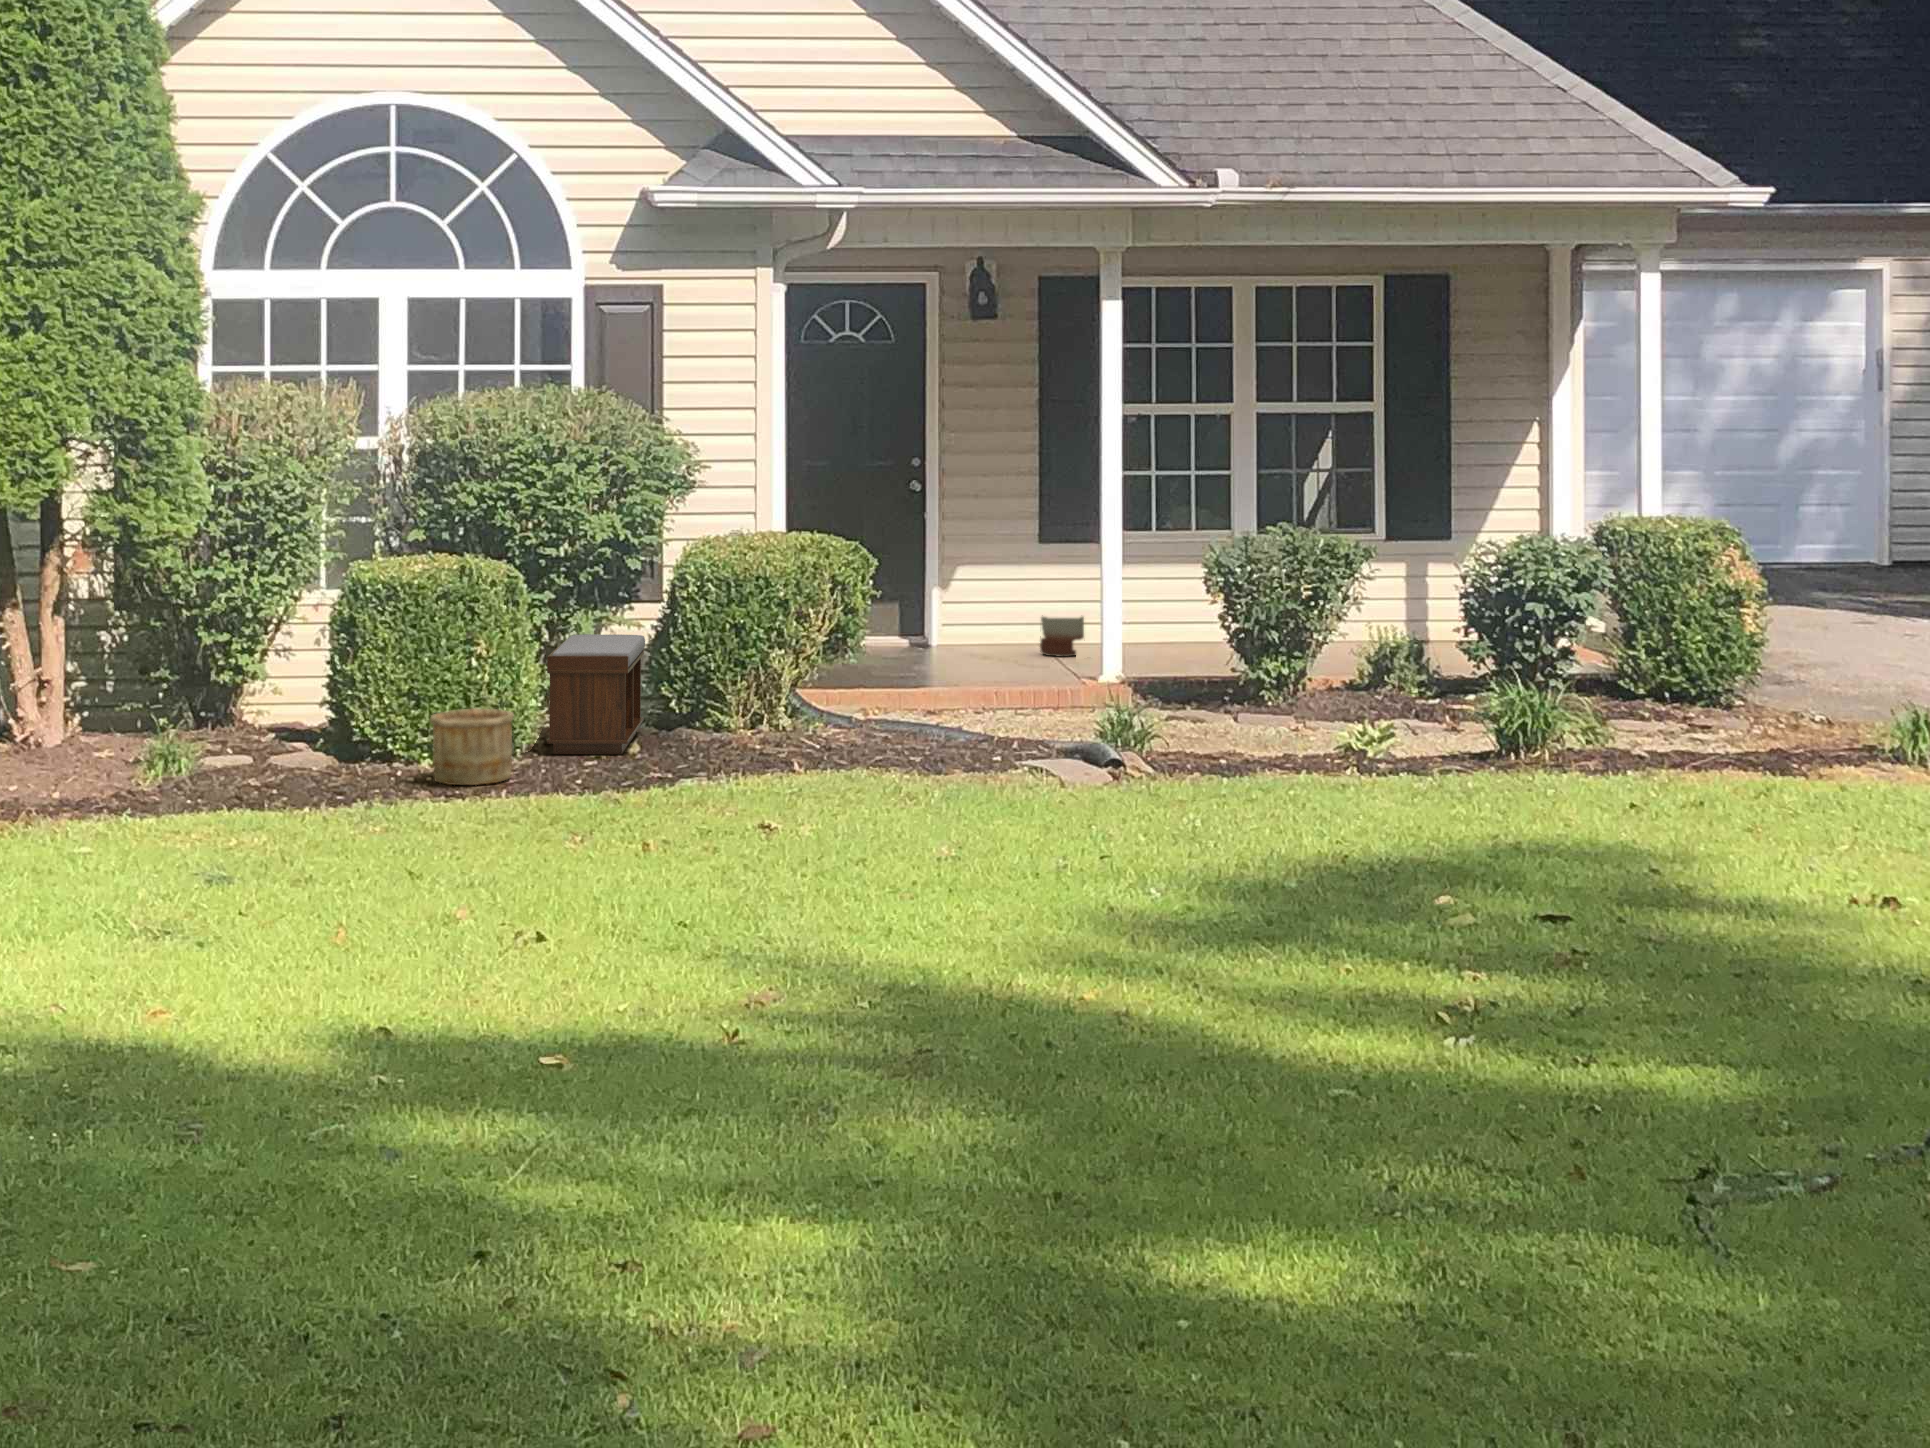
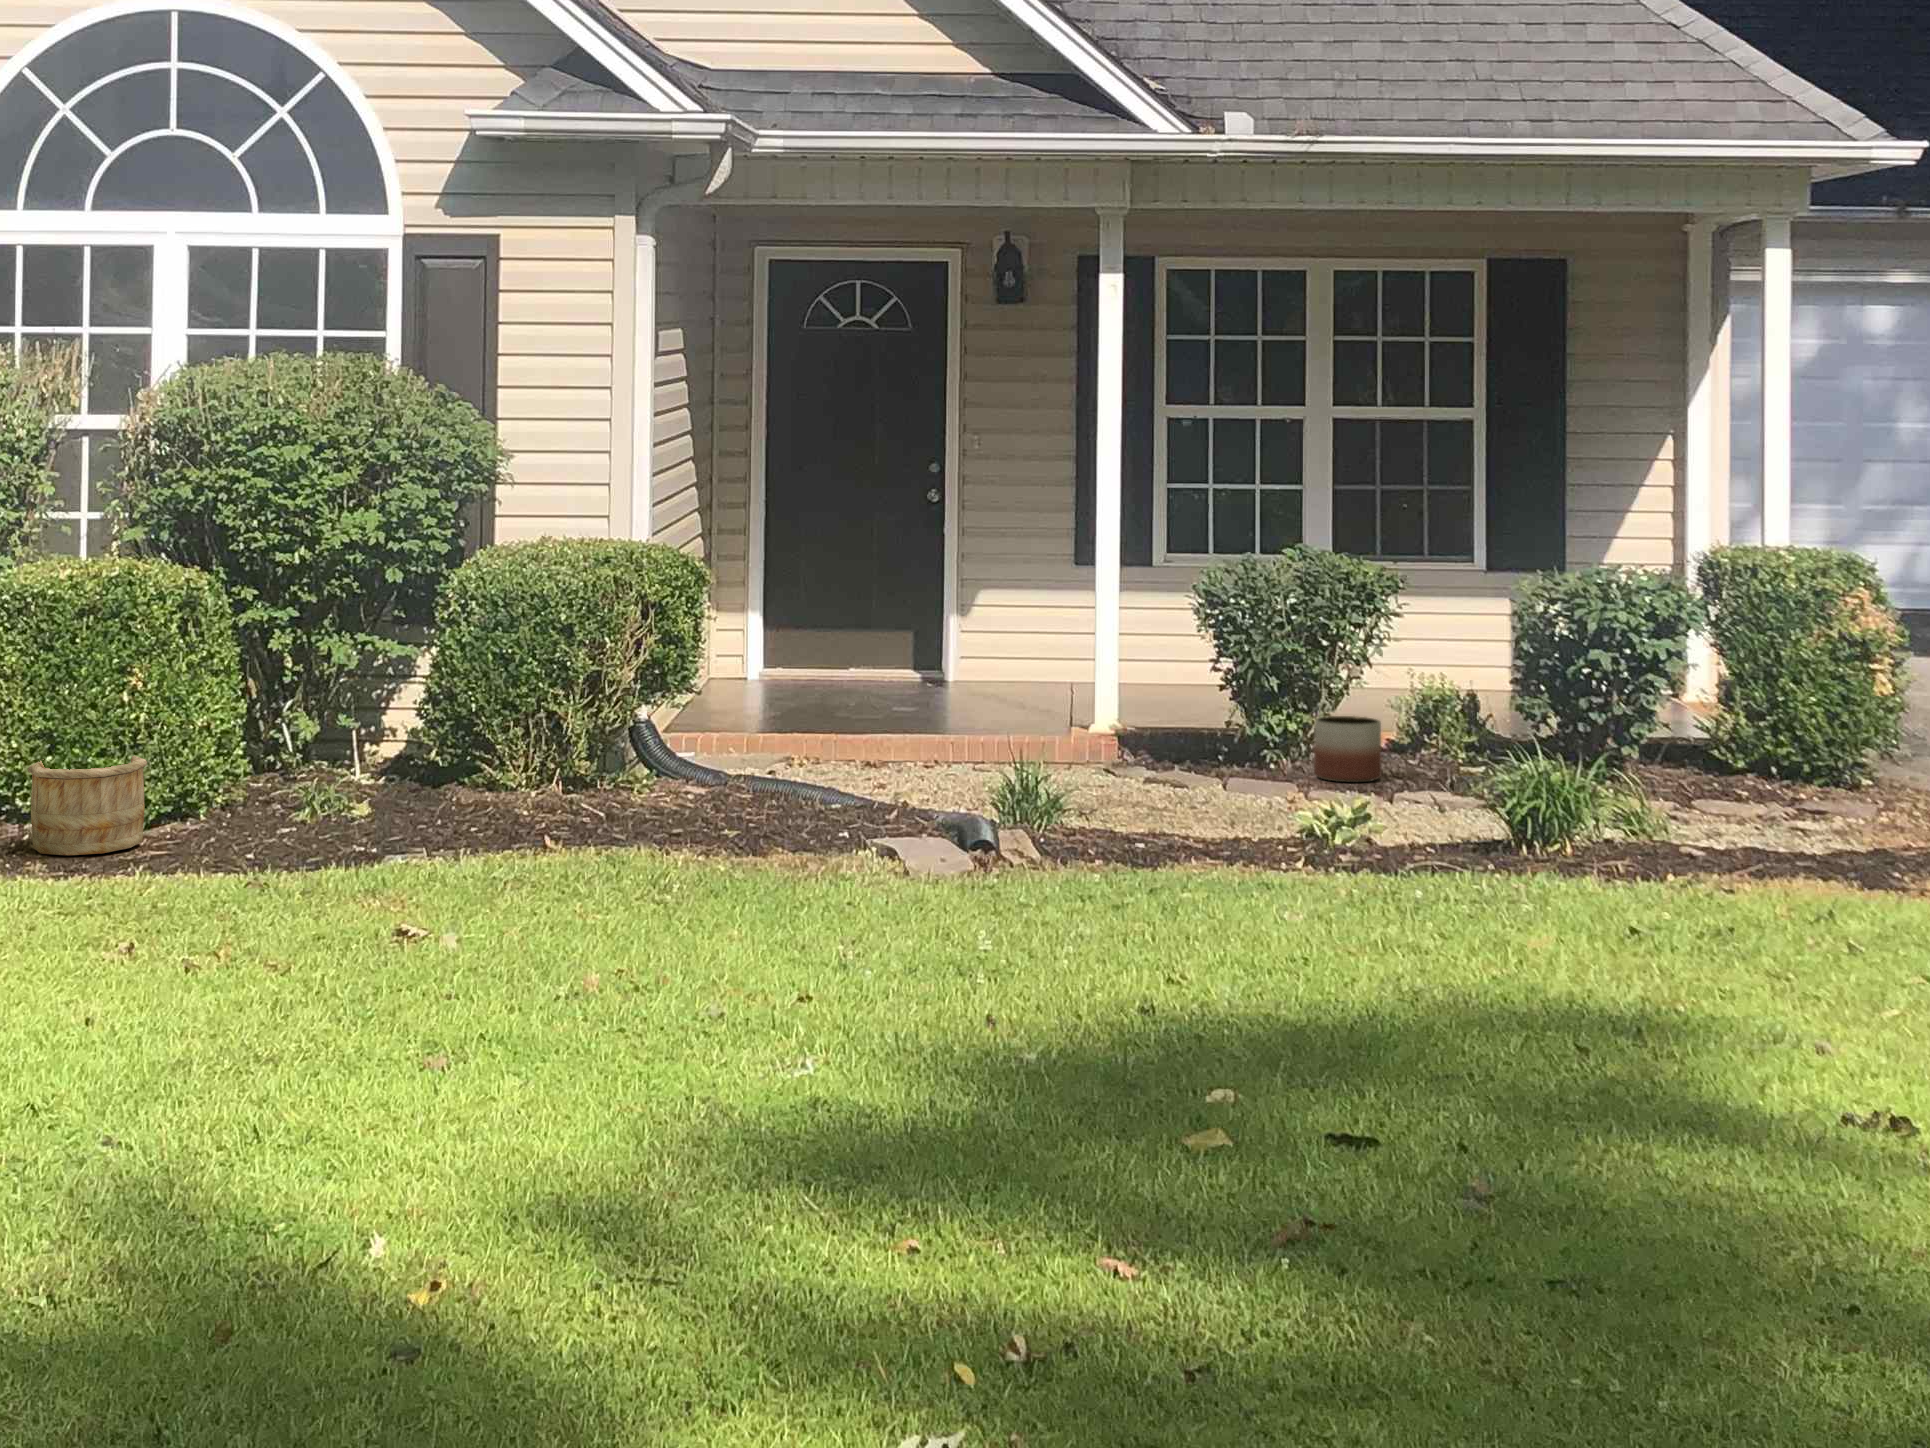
planter: present [1040,617,1084,657] -> present [1314,716,1382,783]
bench: present [547,634,645,754] -> none [244,660,421,816]

